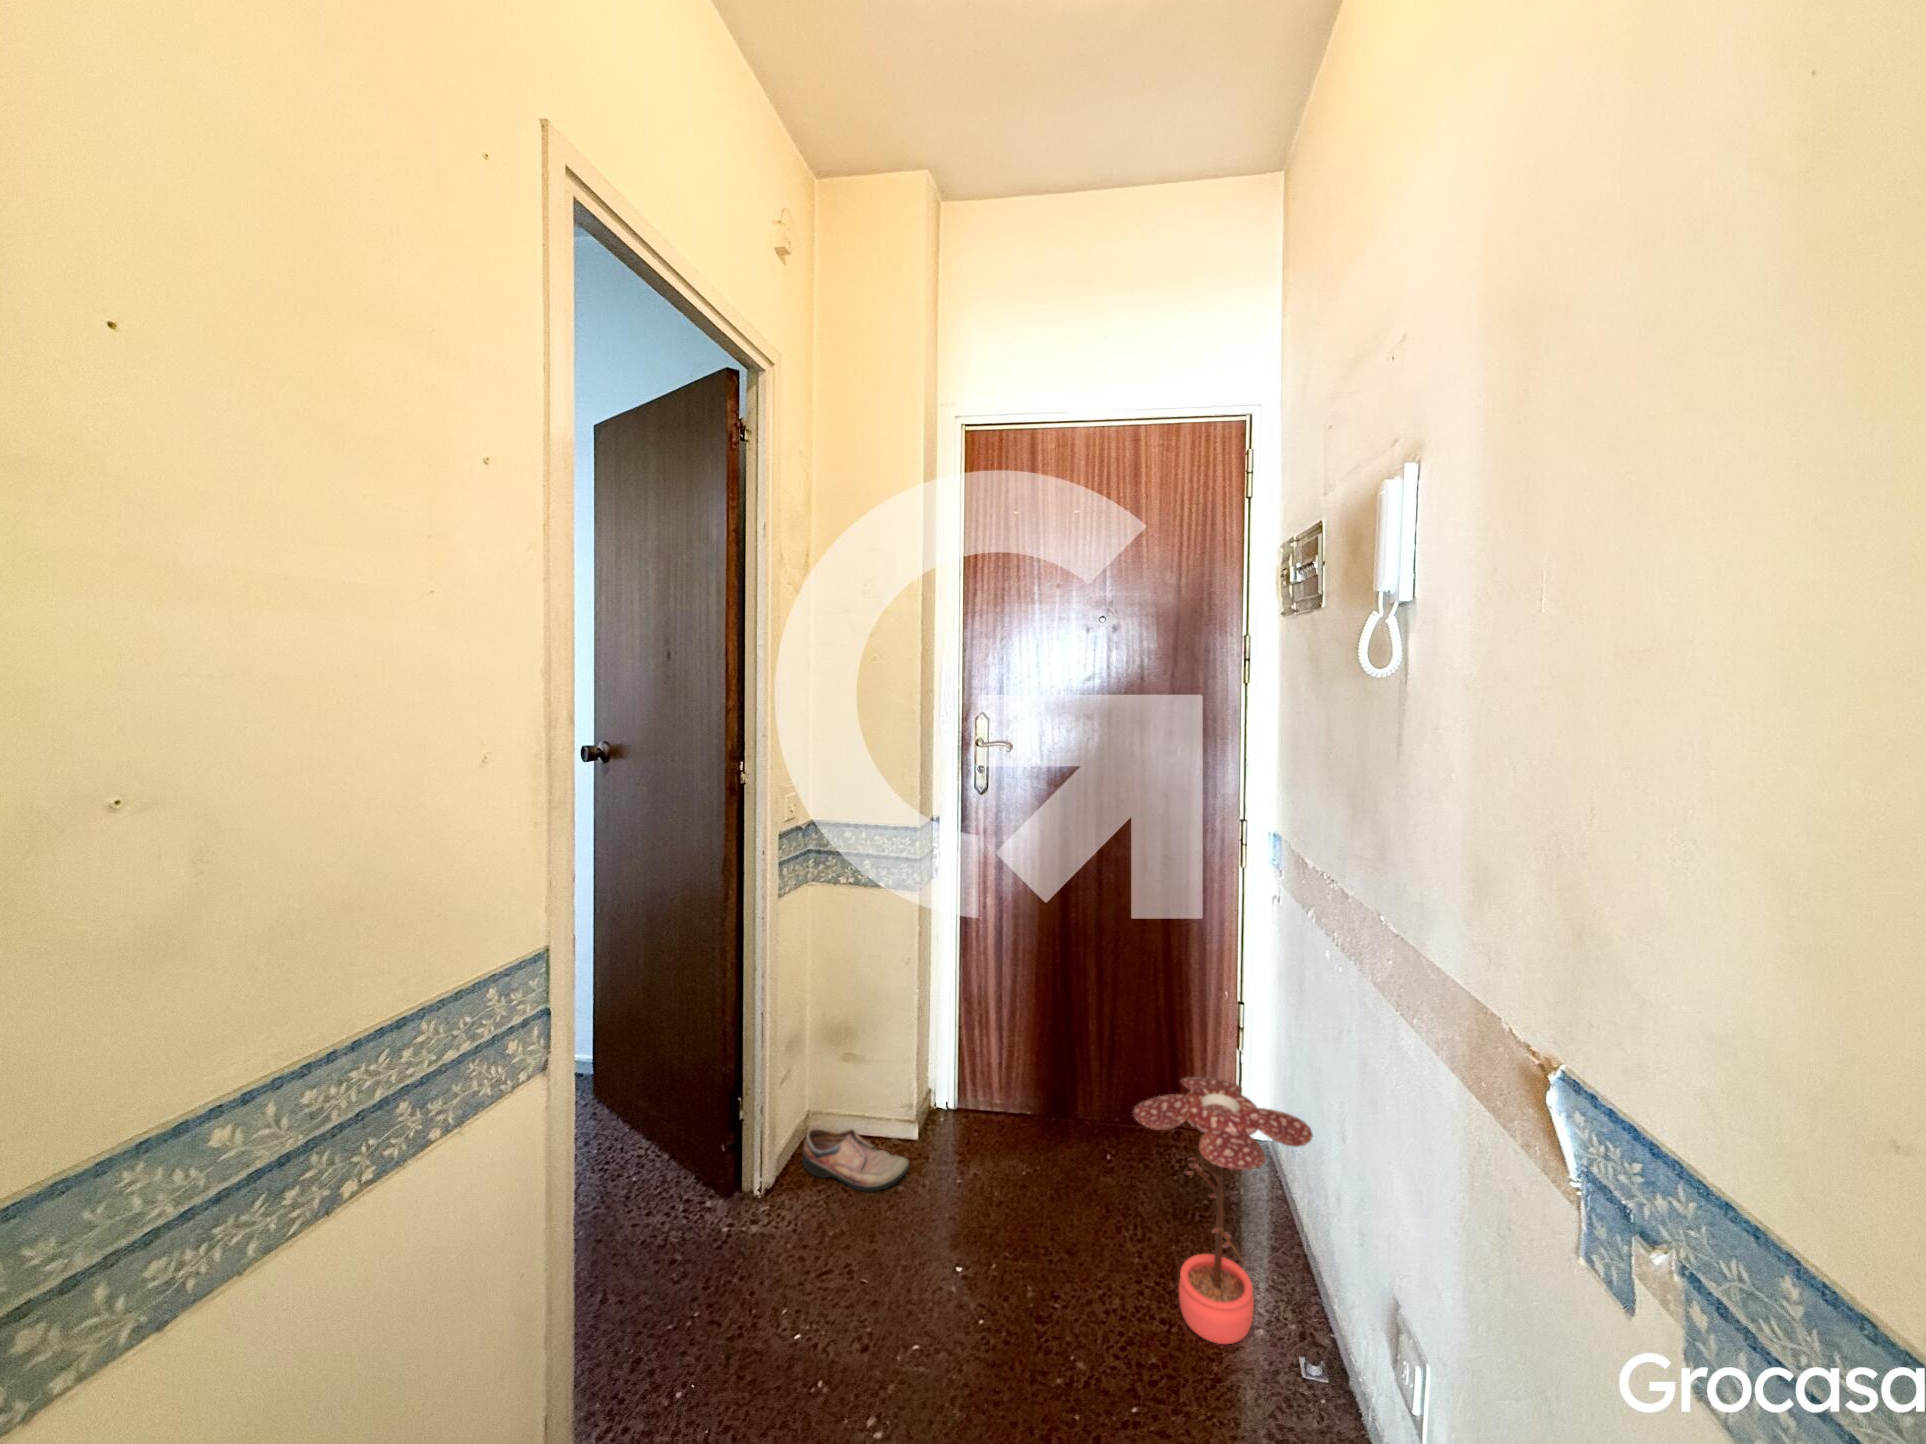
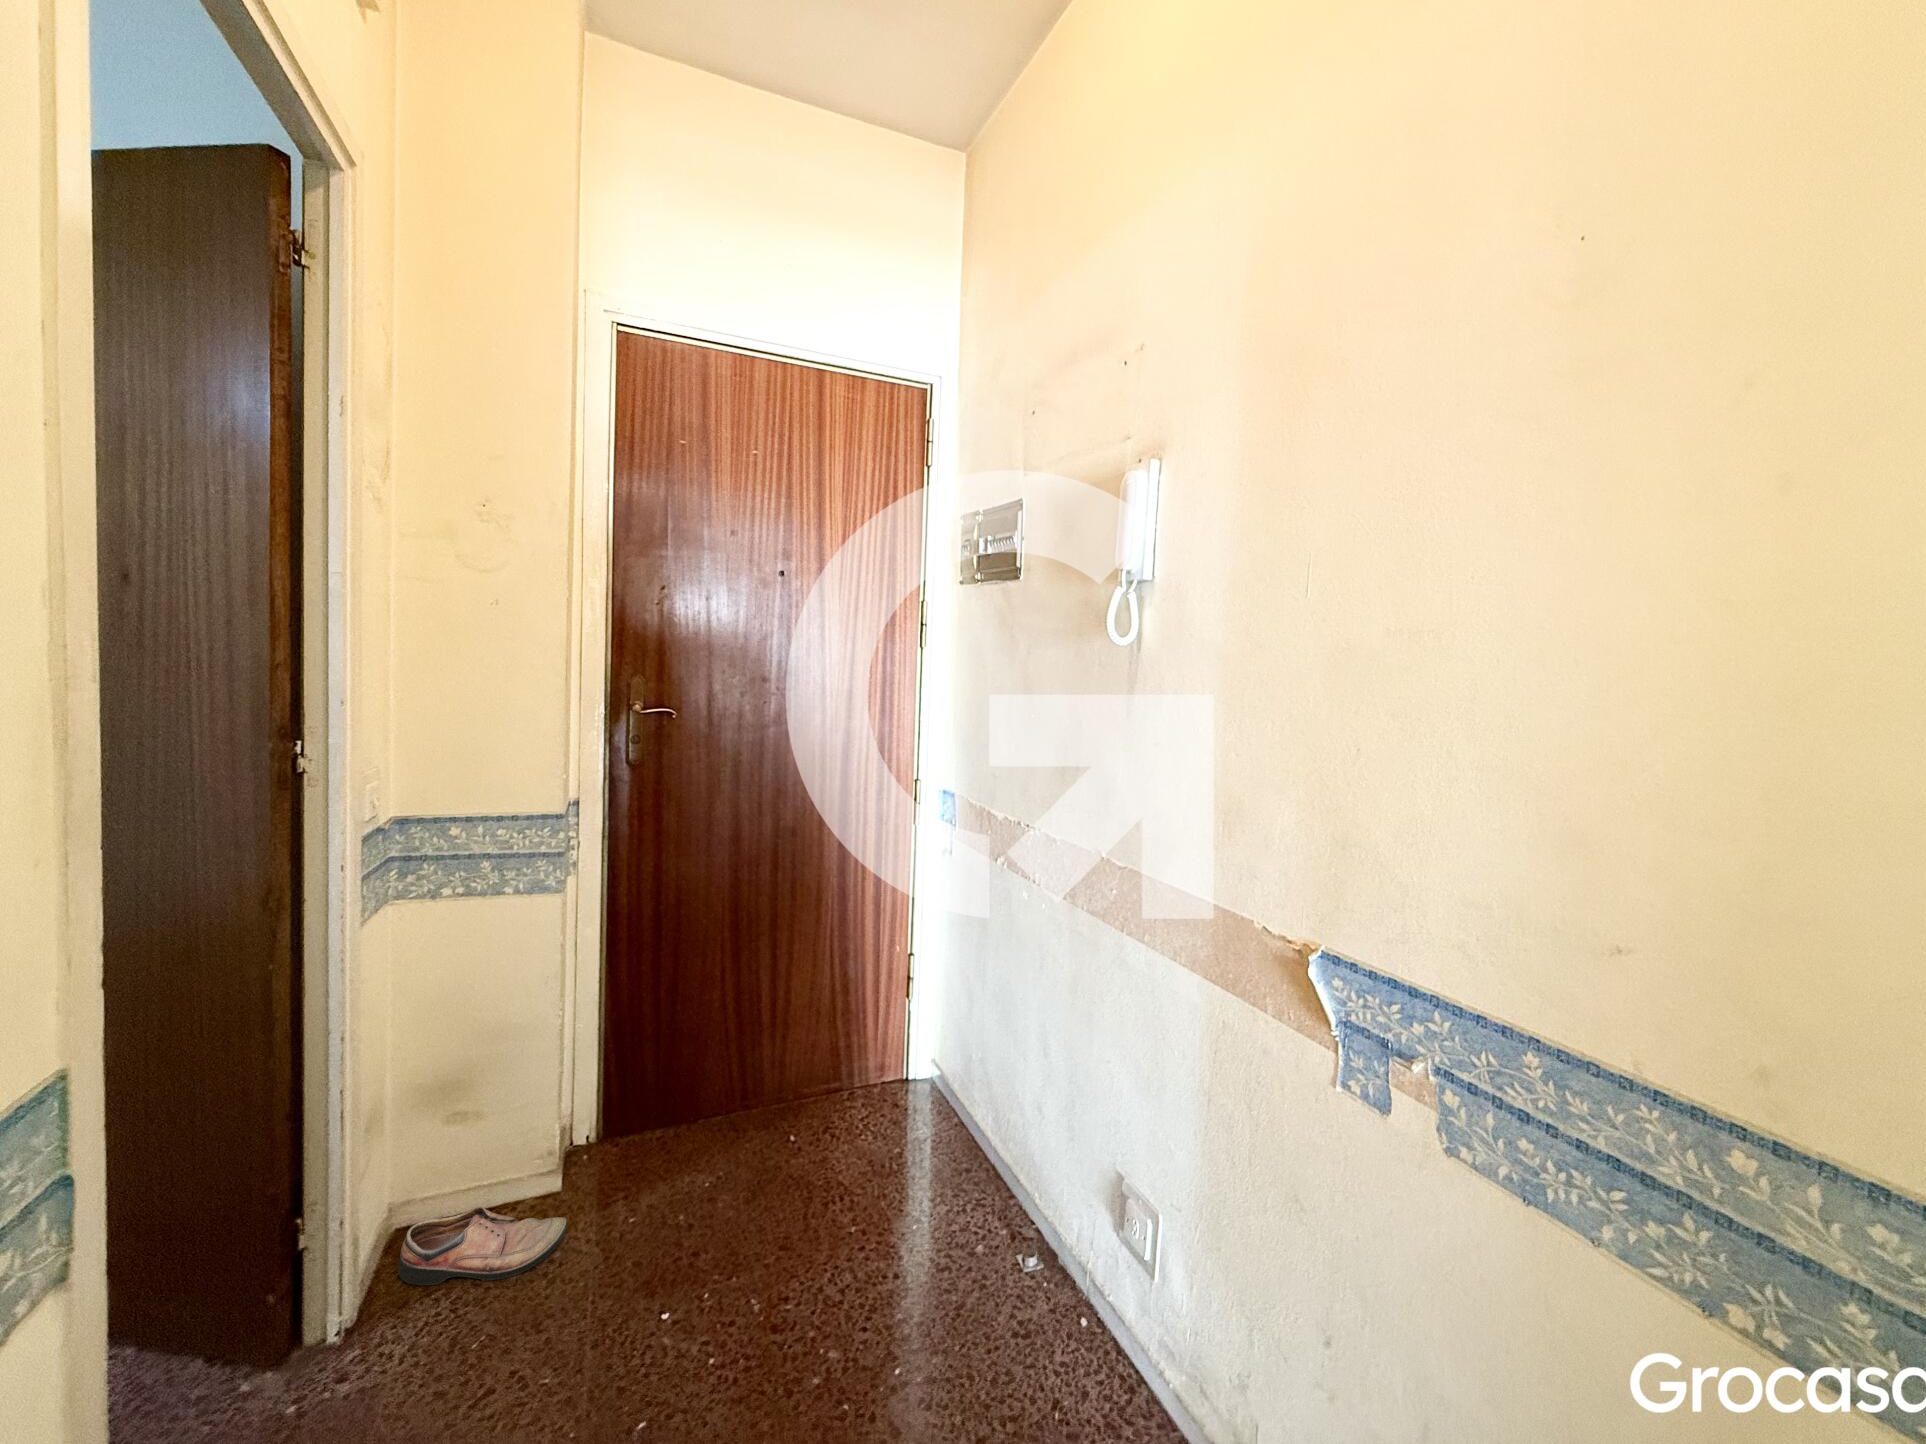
potted plant: present [1133,1077,1313,1344] -> none [867,1029,1027,1275]

